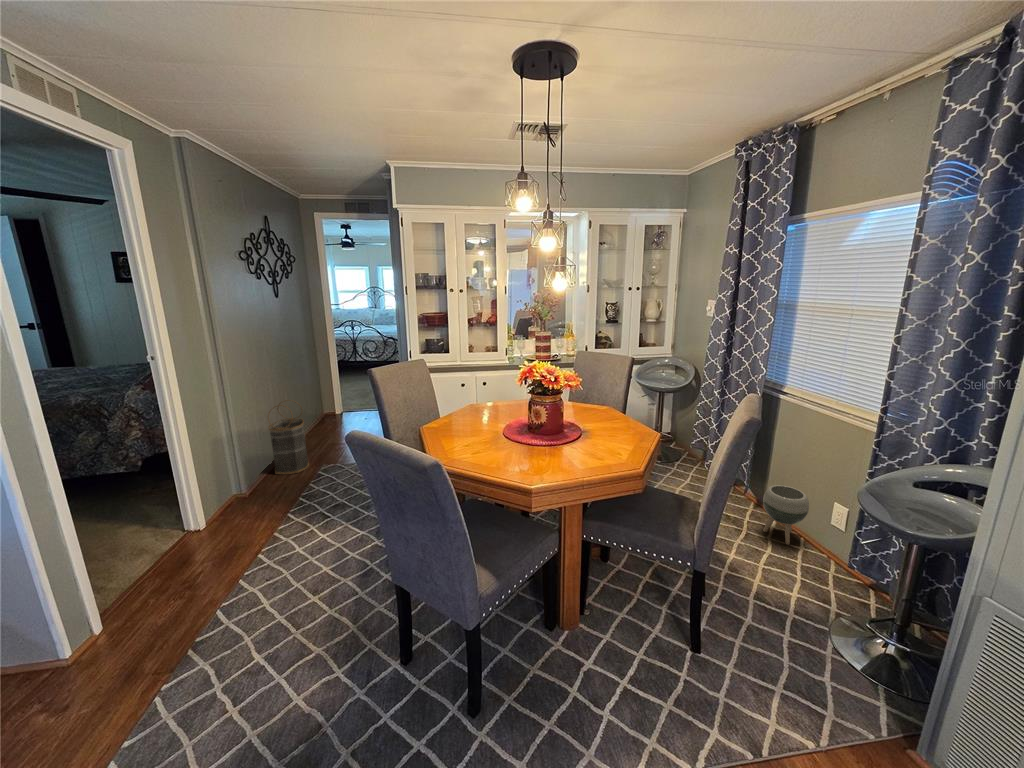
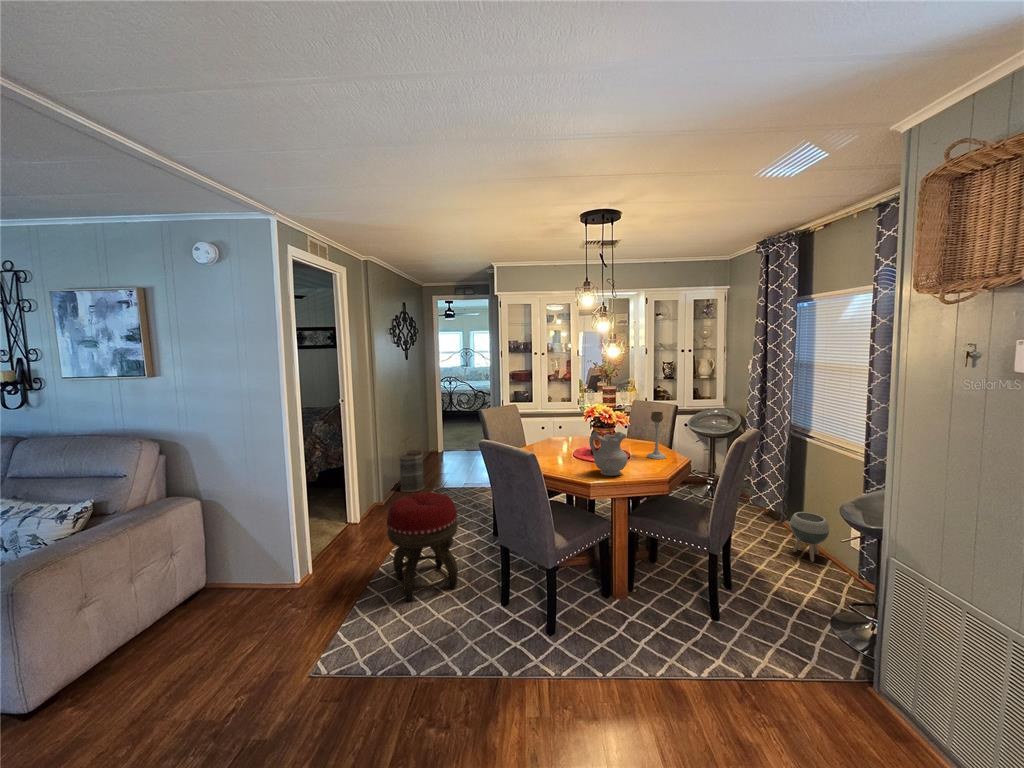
candle holder: none [603,369,628,435] -> present [647,412,666,459]
ceramic pitcher: none [529,404,584,470] -> present [589,432,628,476]
footstool: none [207,499,335,675] -> present [387,492,458,601]

